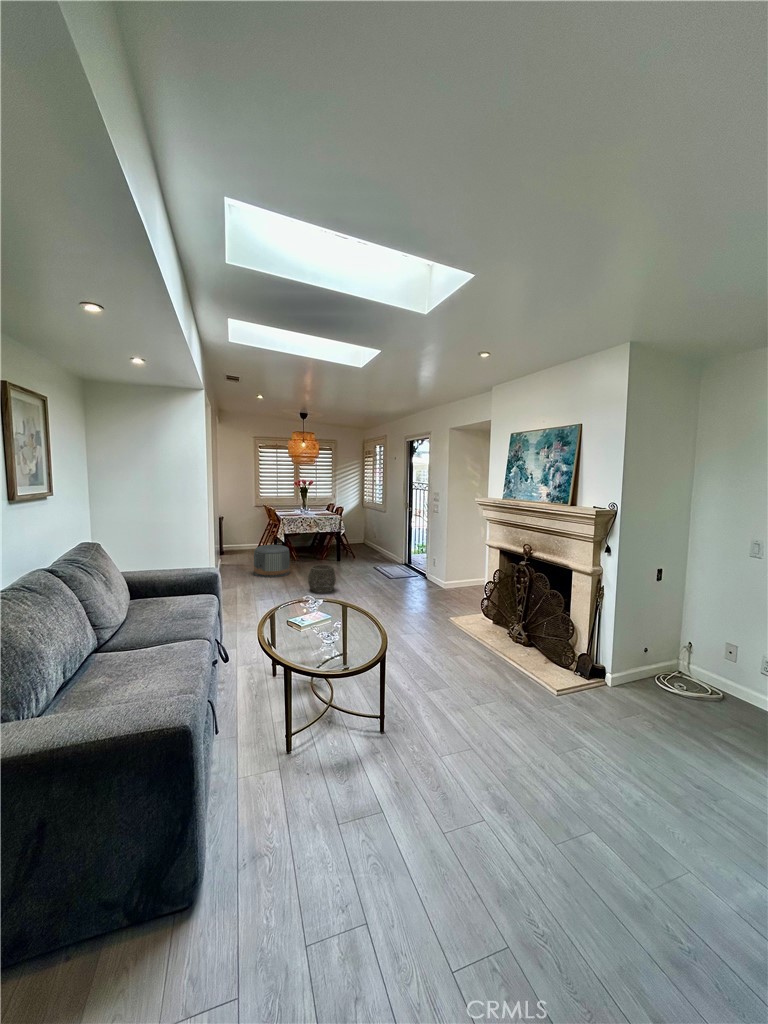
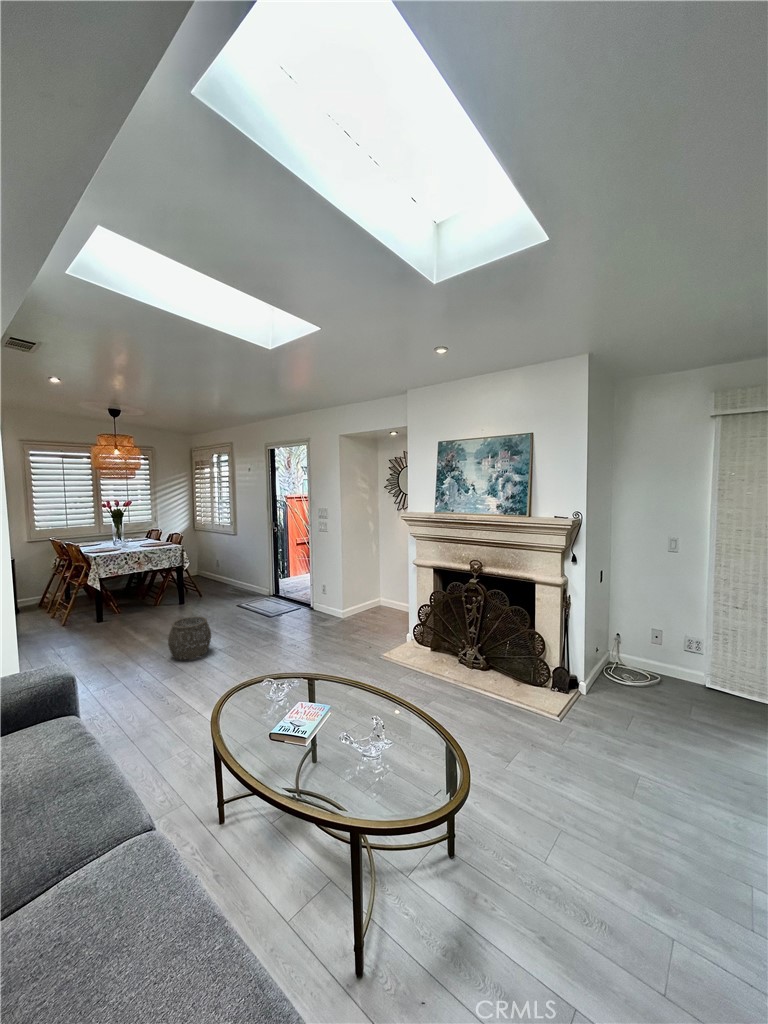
pouf: present [254,545,290,577] -> none [53,598,119,654]

